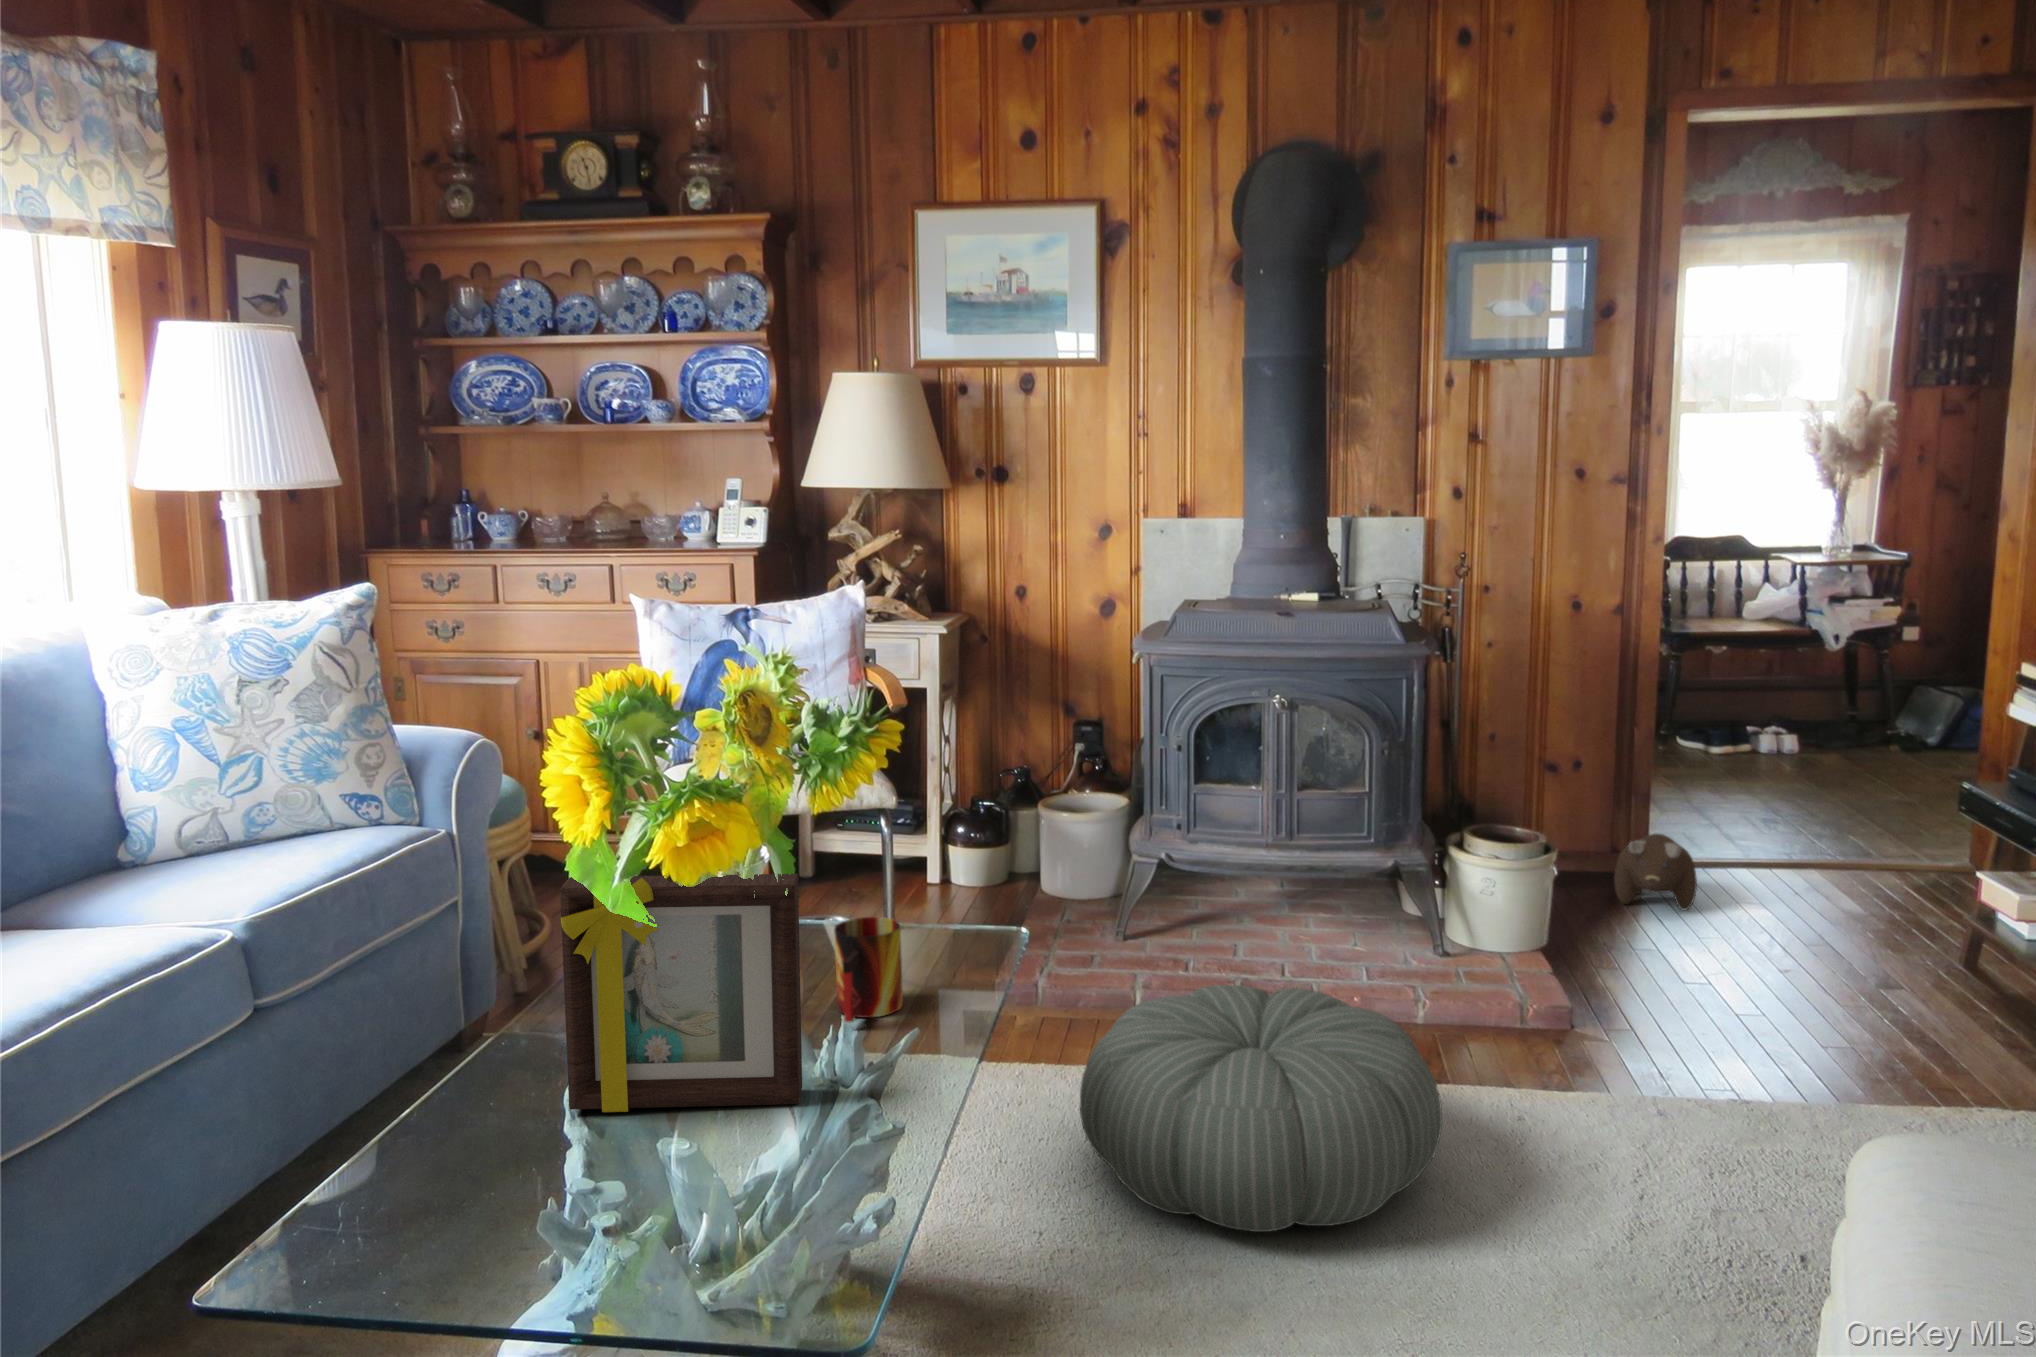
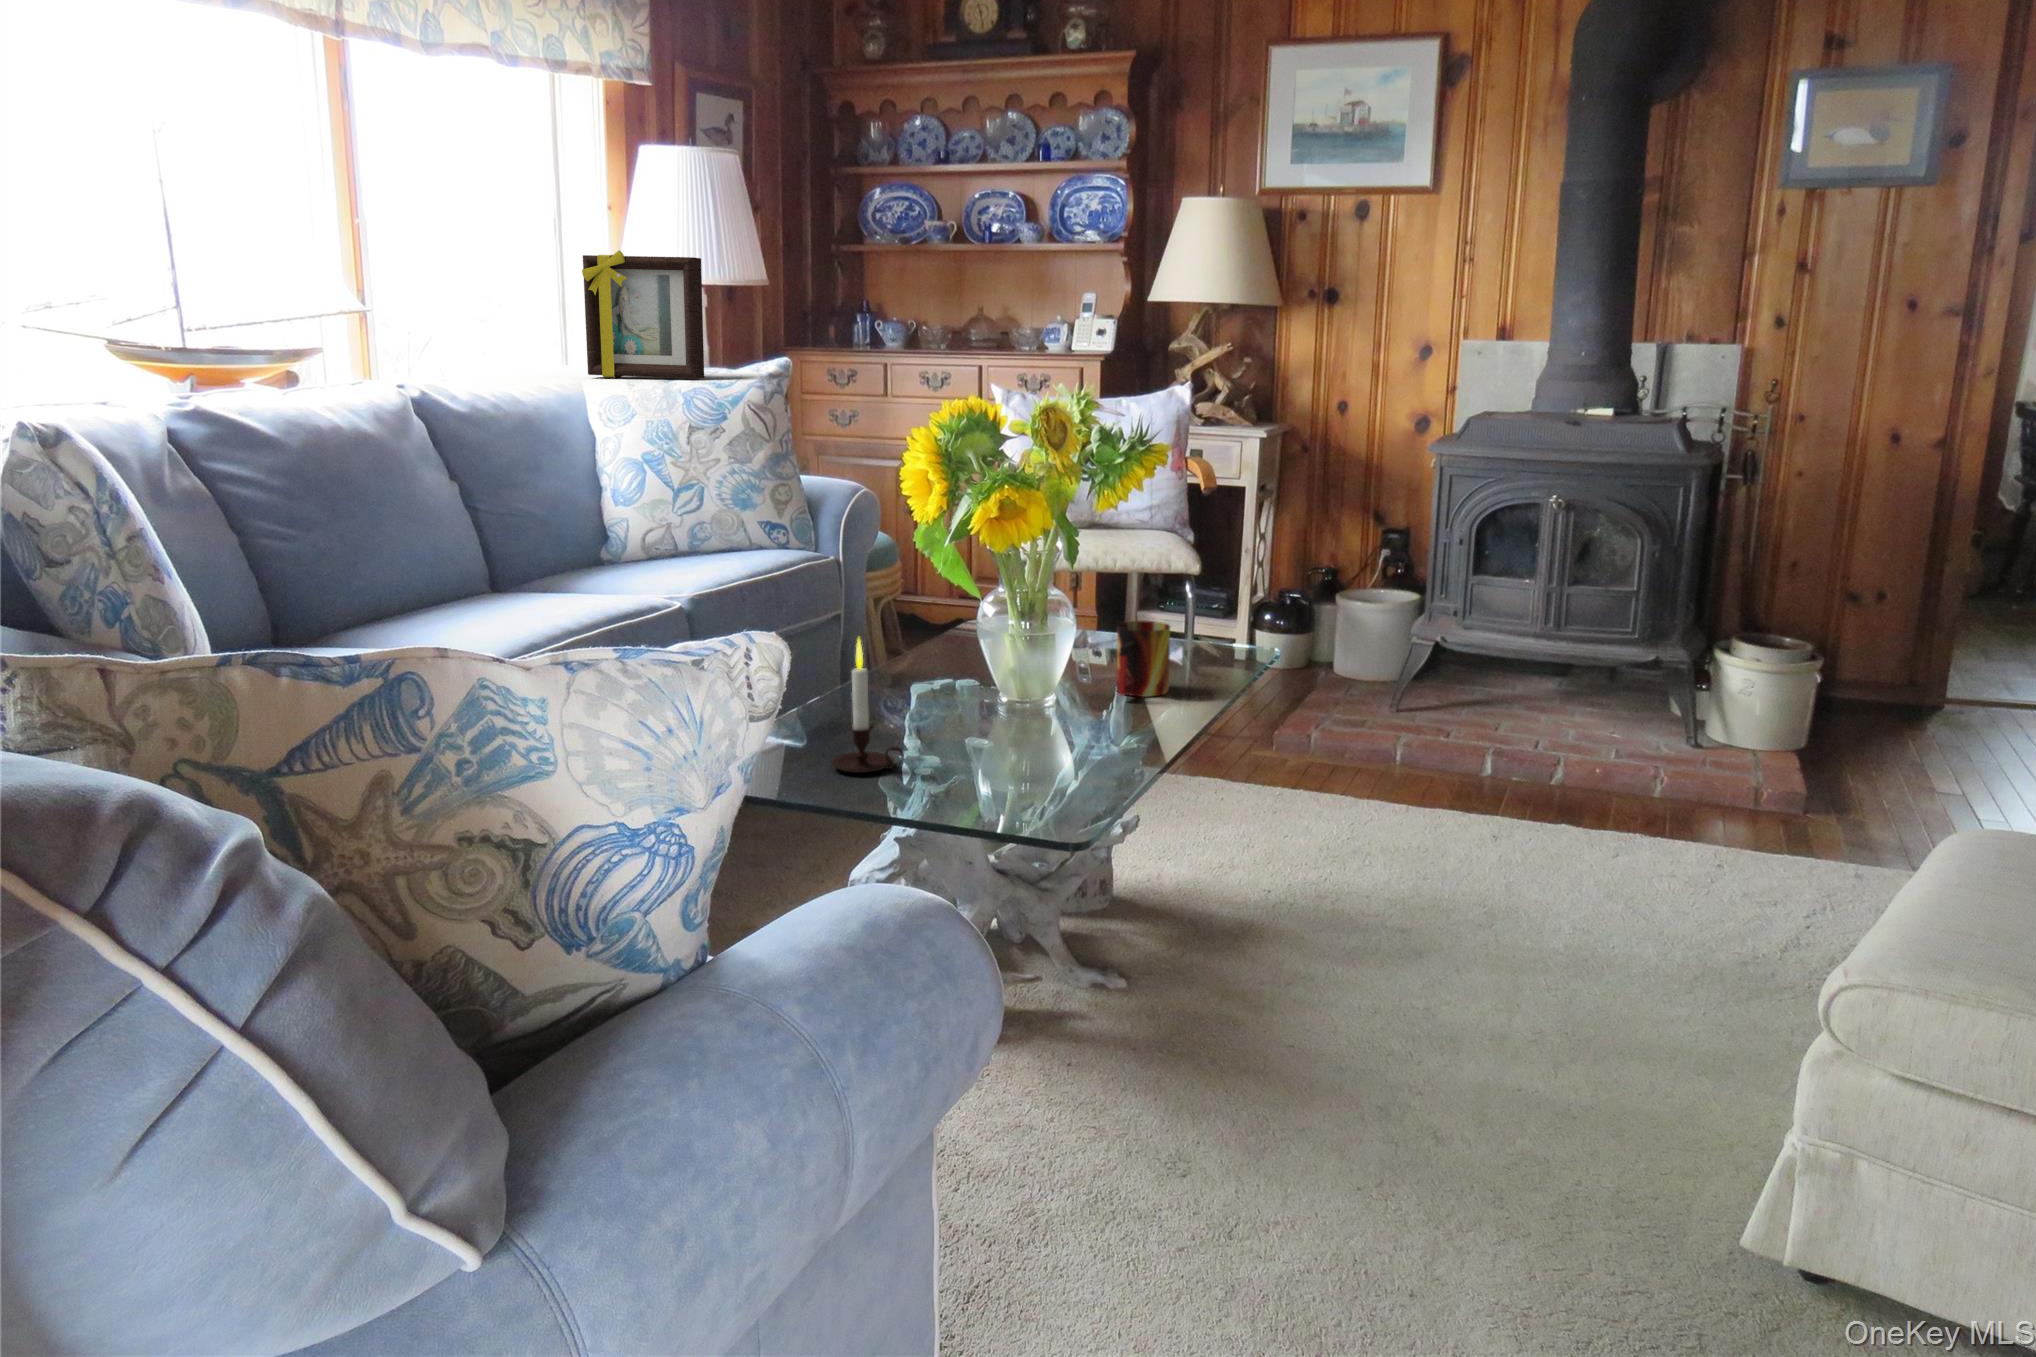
plush toy: present [1614,834,1697,910] -> none [1896,662,1983,737]
picture frame: present [560,874,802,1112] -> present [582,250,704,379]
pouf: present [1080,985,1442,1232] -> none [1319,727,1639,918]
candle: none [475,1027,582,1218] -> present [831,638,904,773]

